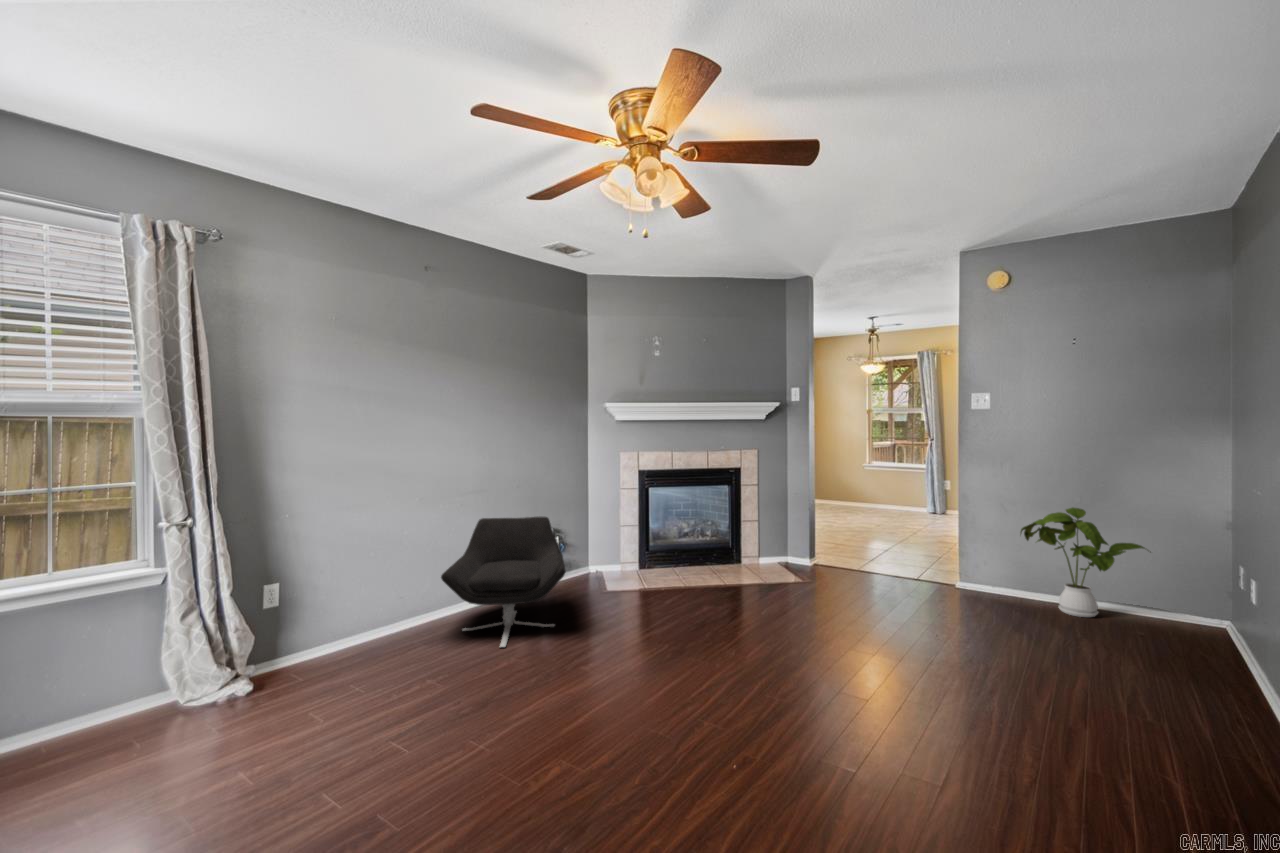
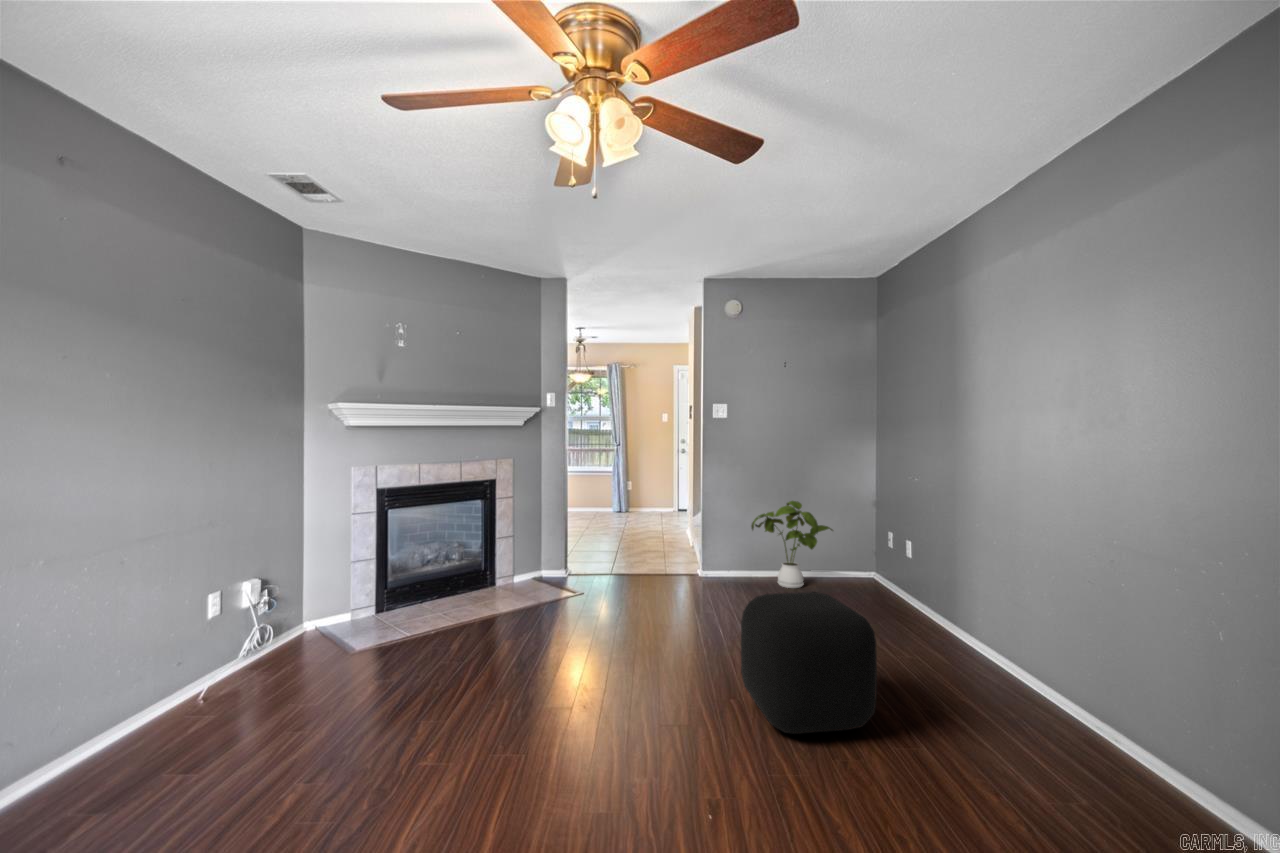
lounge chair: present [441,517,566,647] -> none [111,564,346,782]
ottoman: none [867,593,1021,755] -> present [741,592,877,734]

